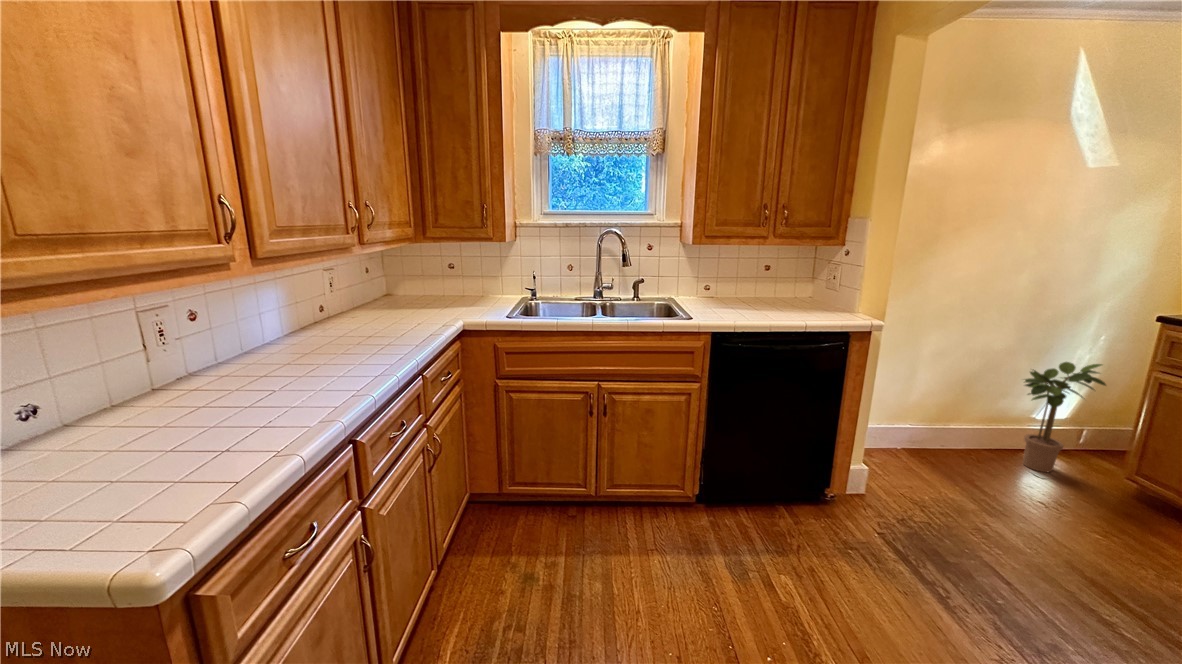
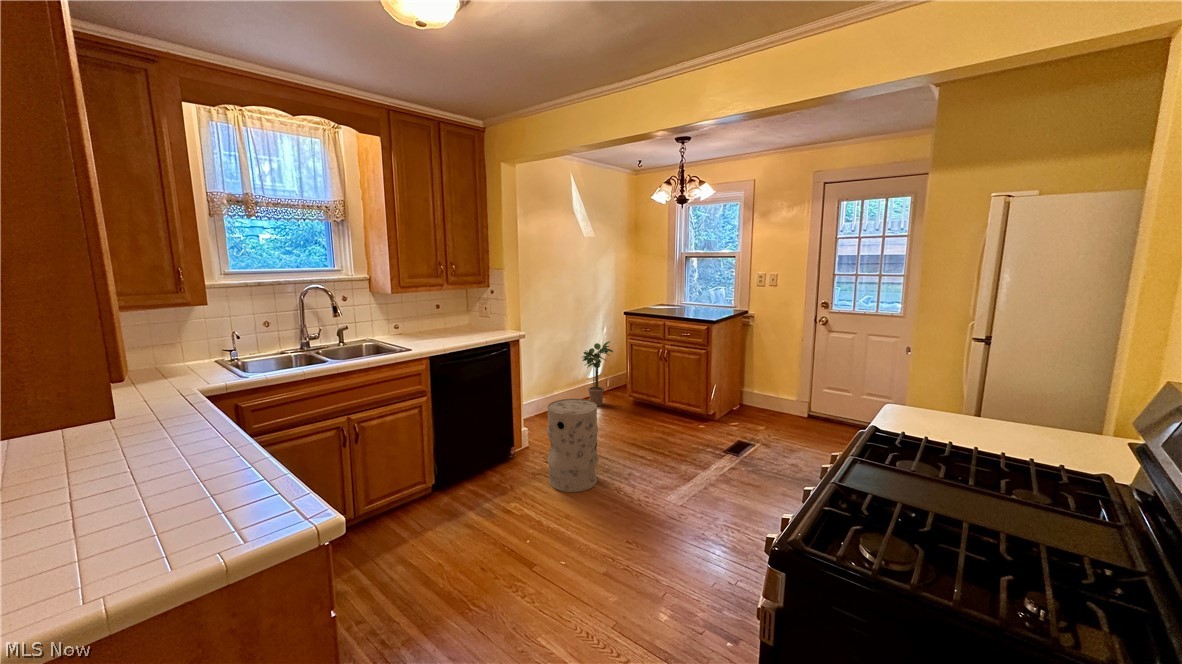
trash can: none [865,448,995,627] -> present [547,399,599,492]

